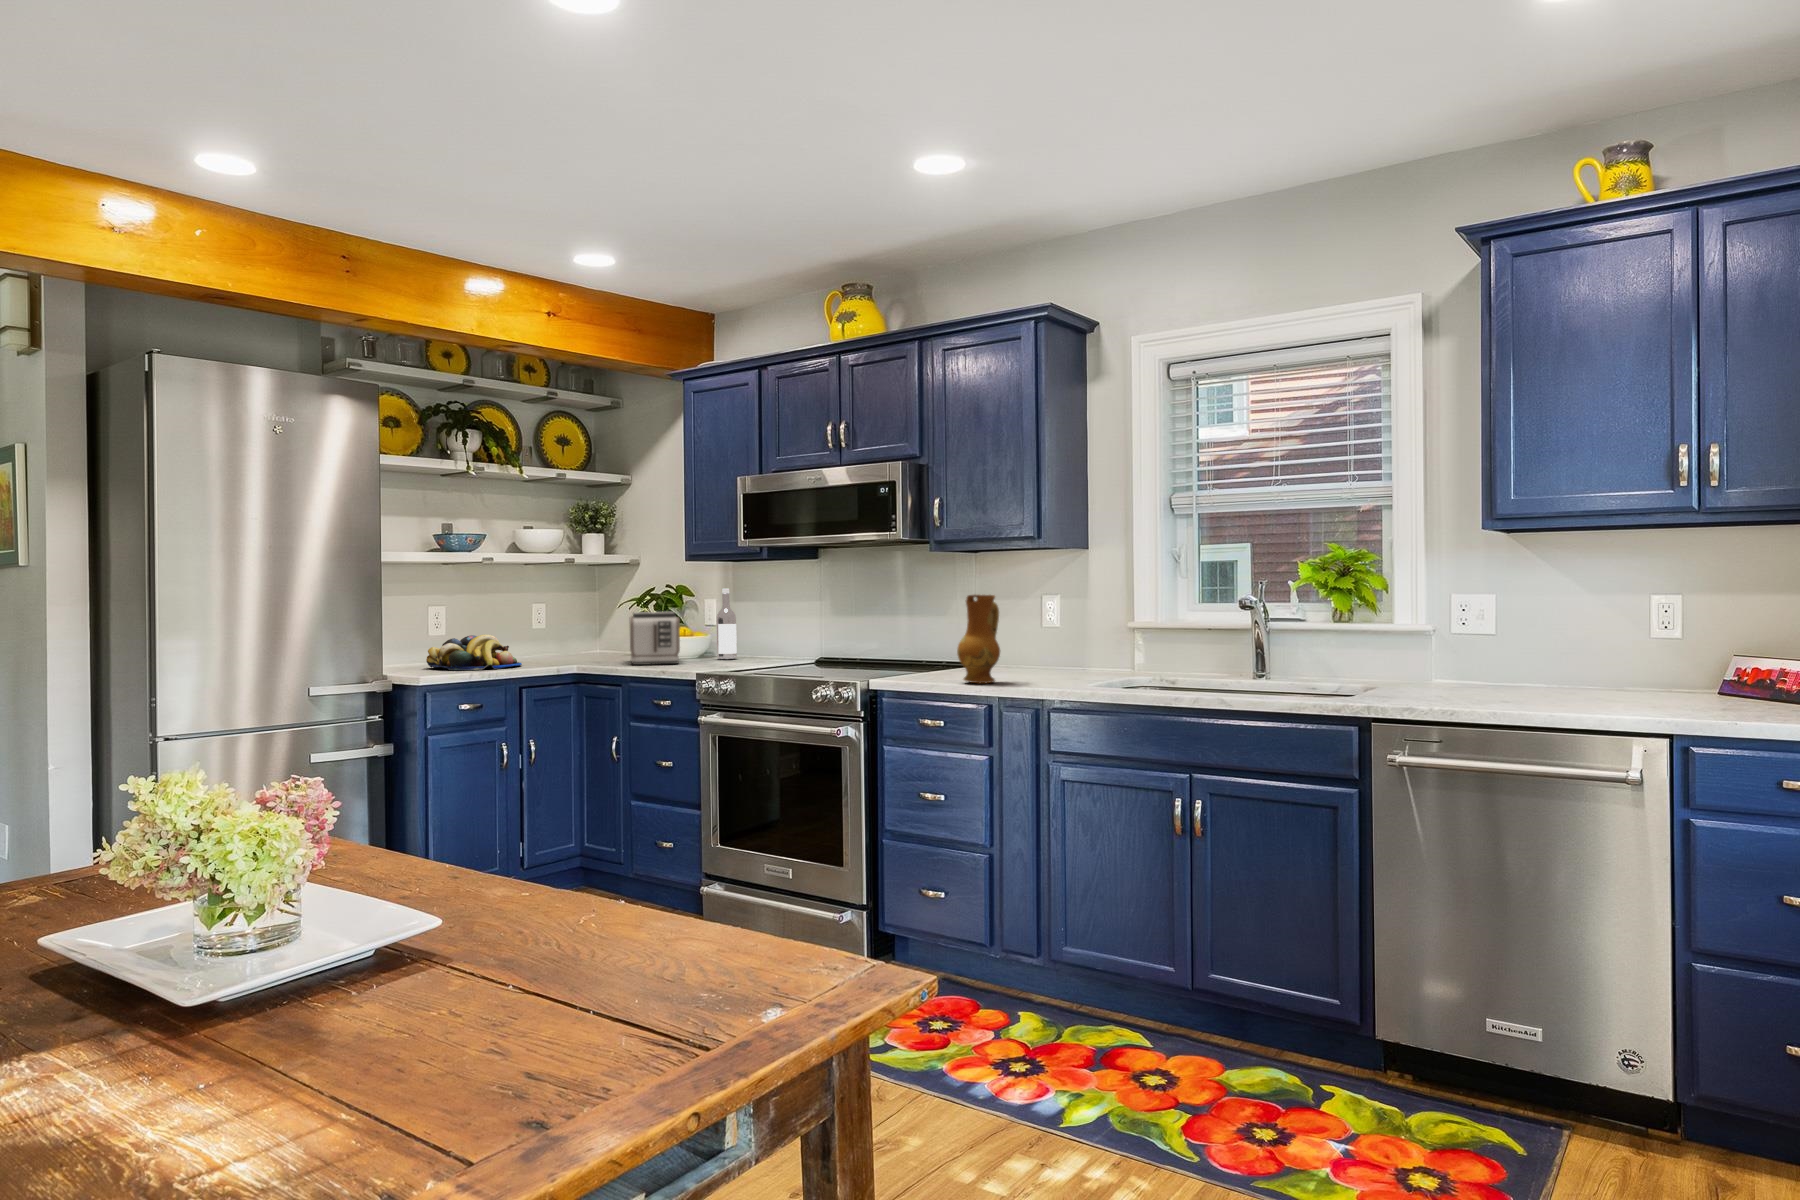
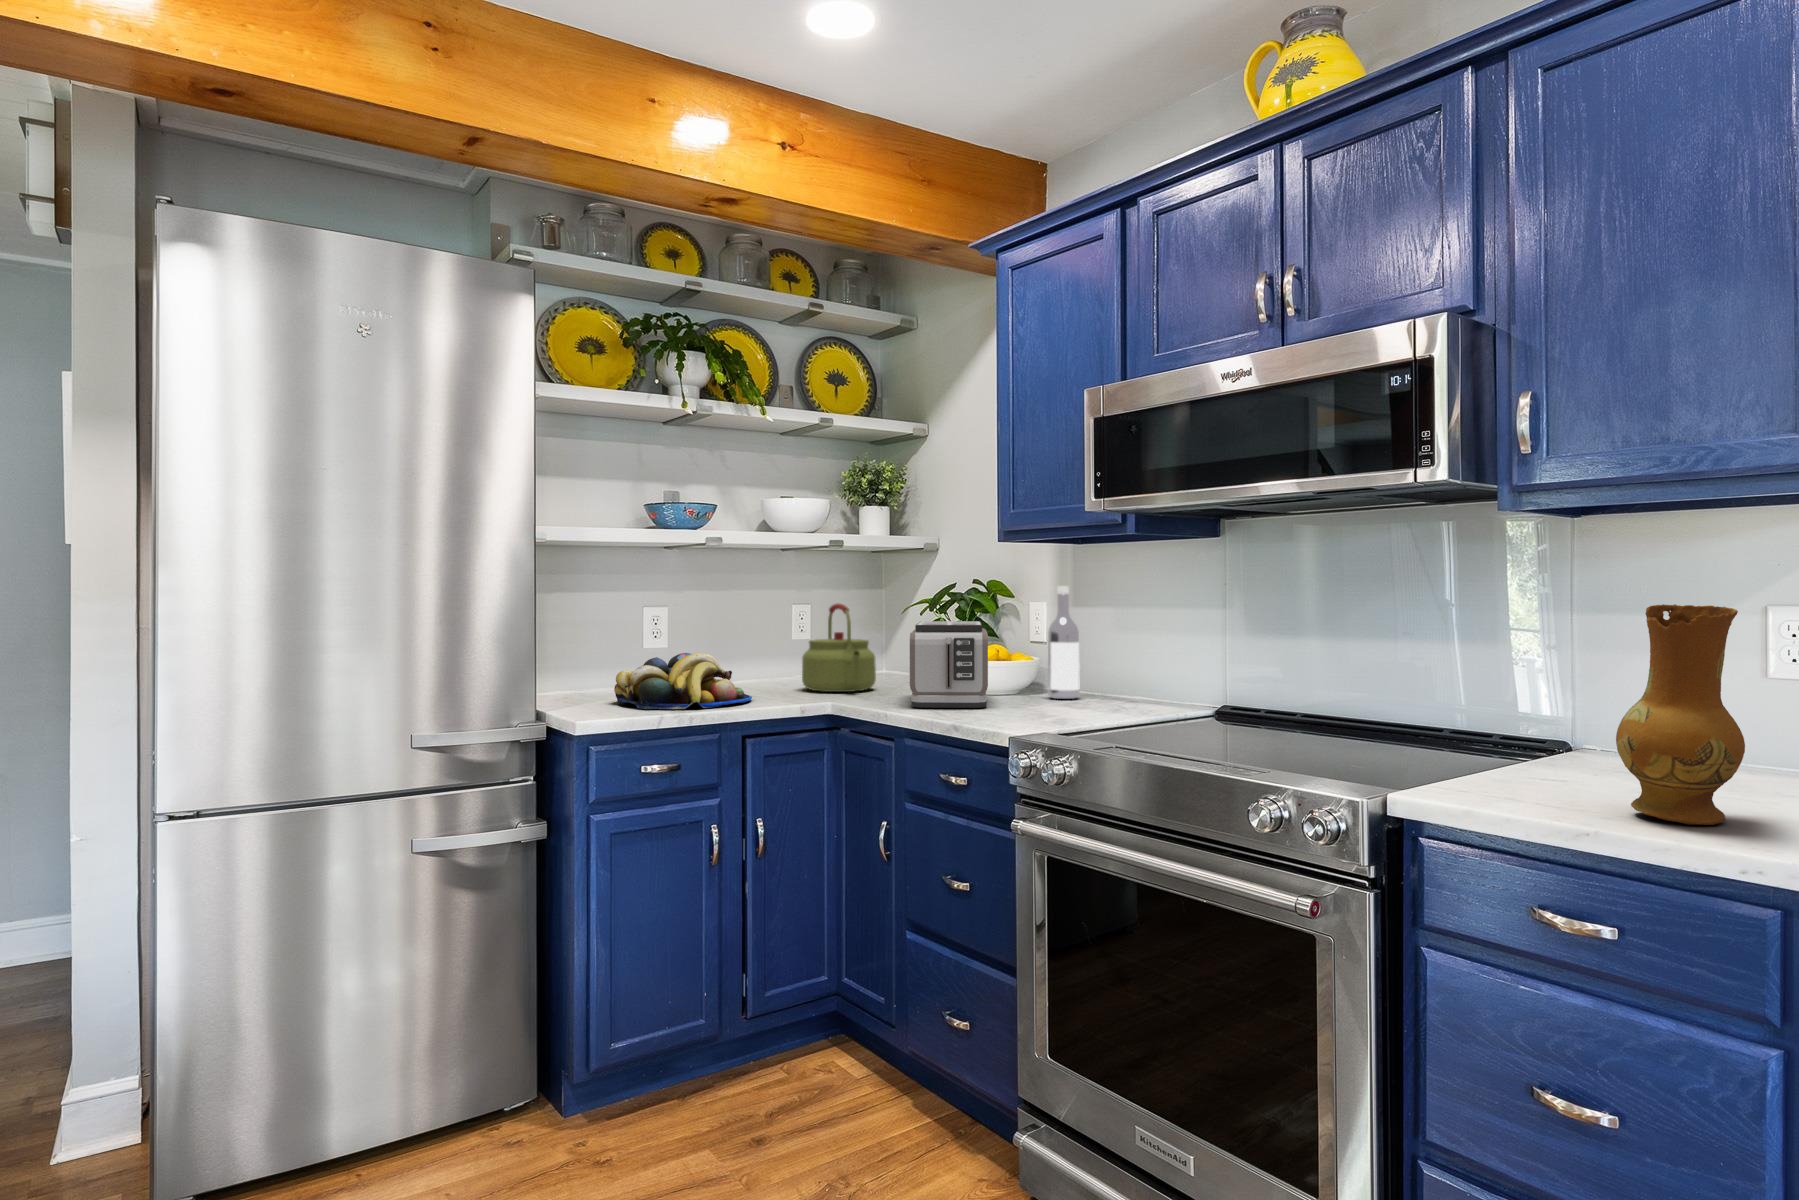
kettle: none [549,601,601,661] -> present [802,604,876,692]

